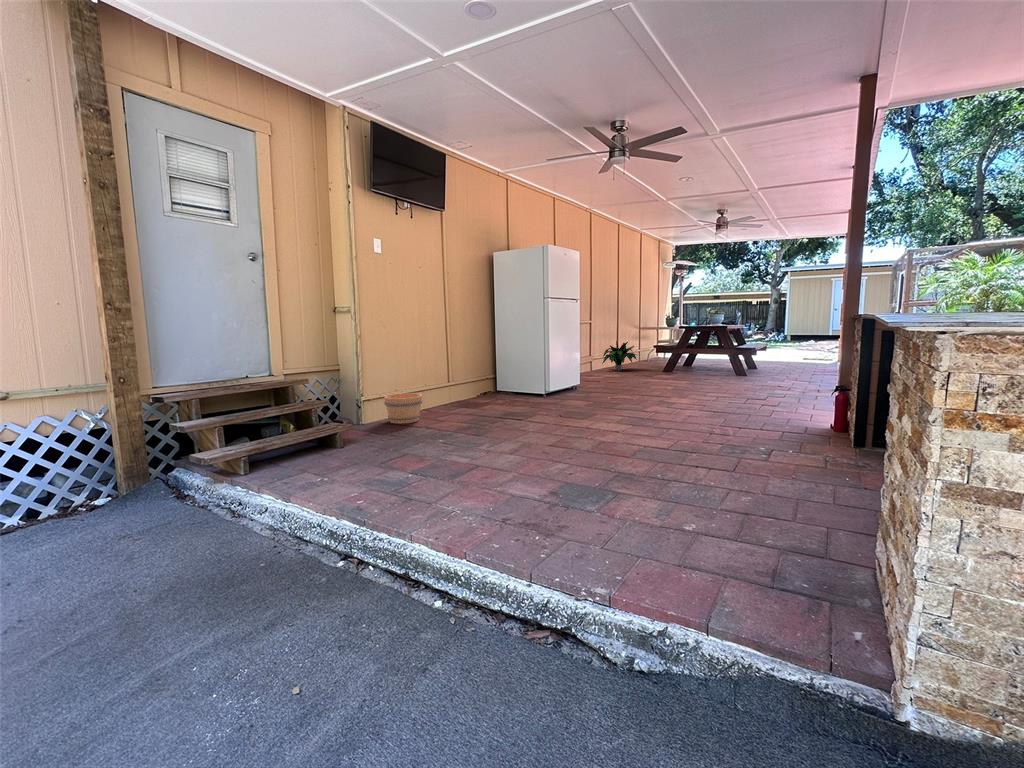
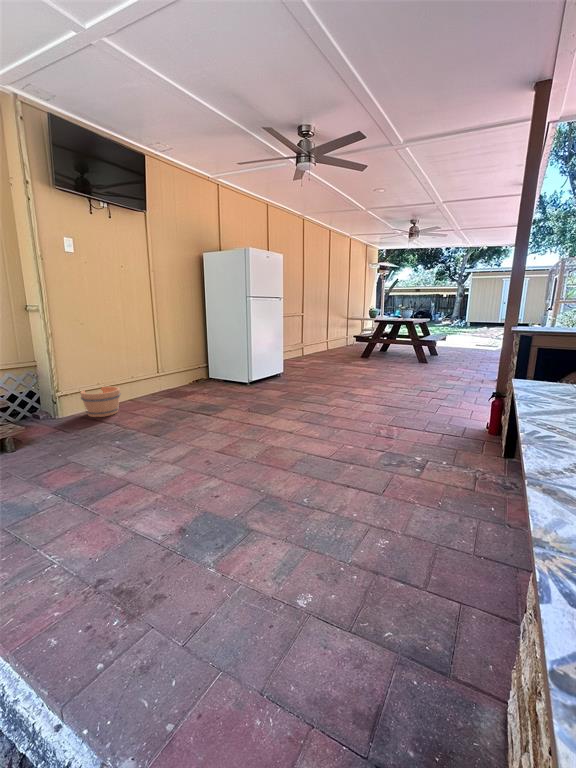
potted plant: present [602,341,636,371] -> none [311,330,343,356]

